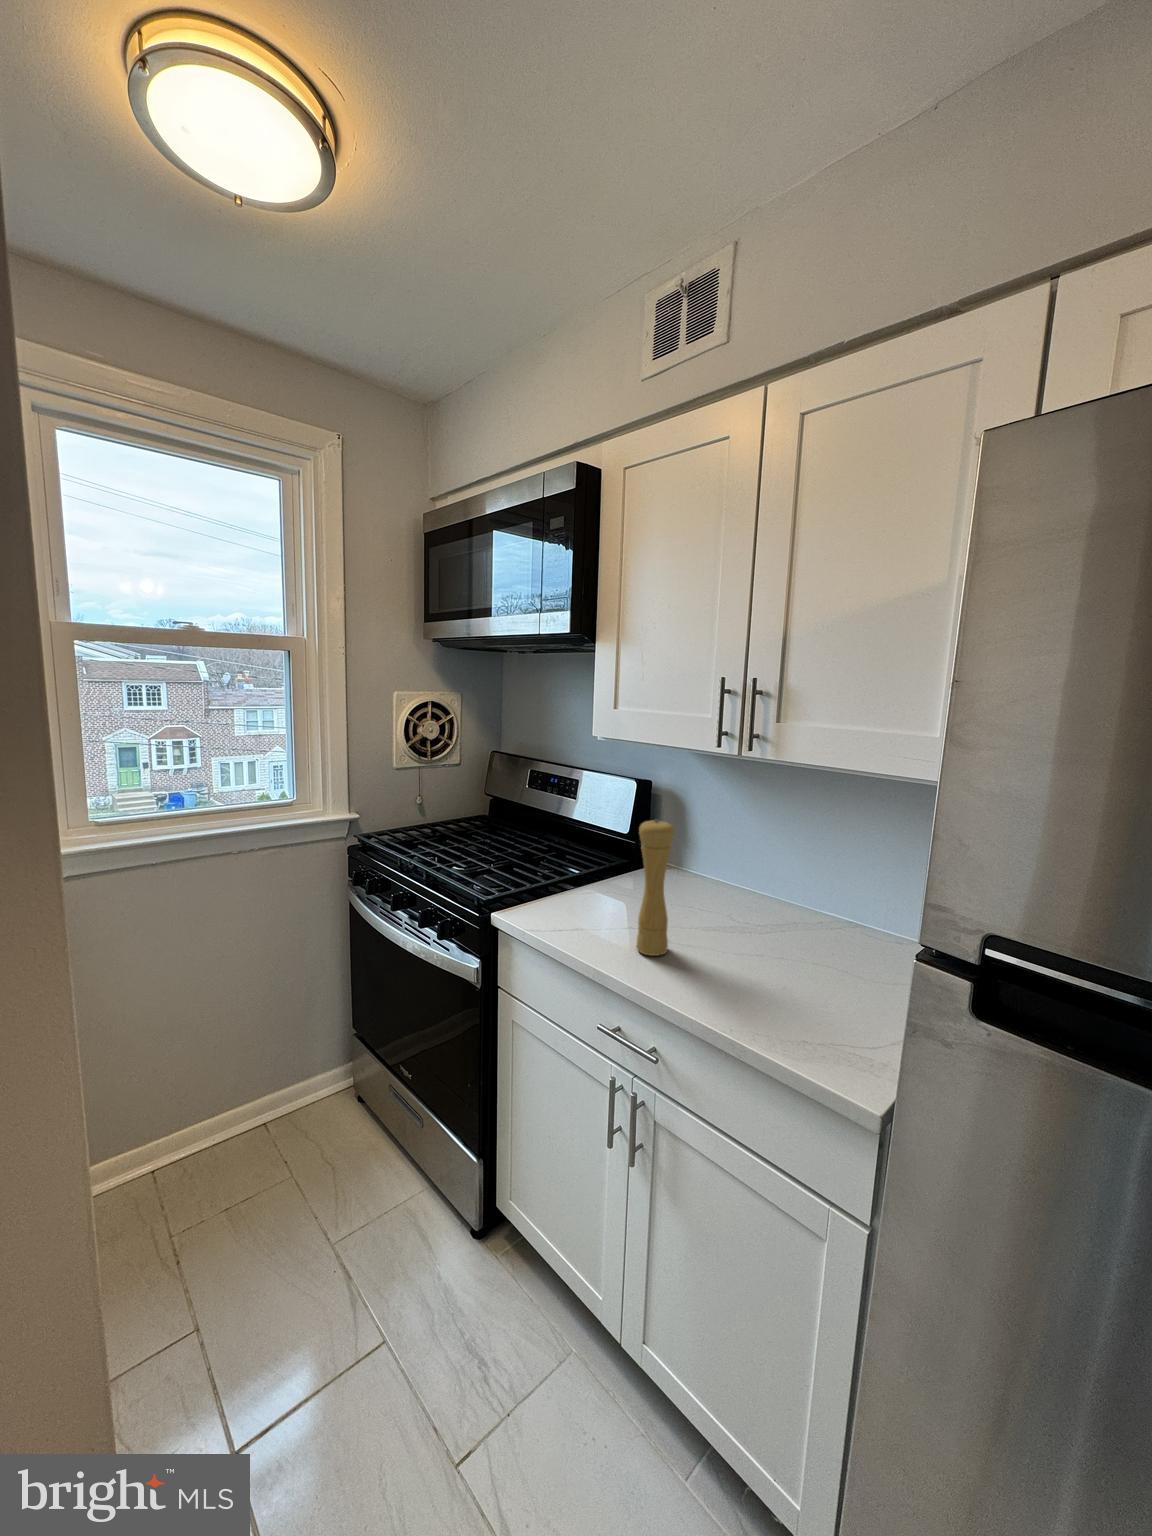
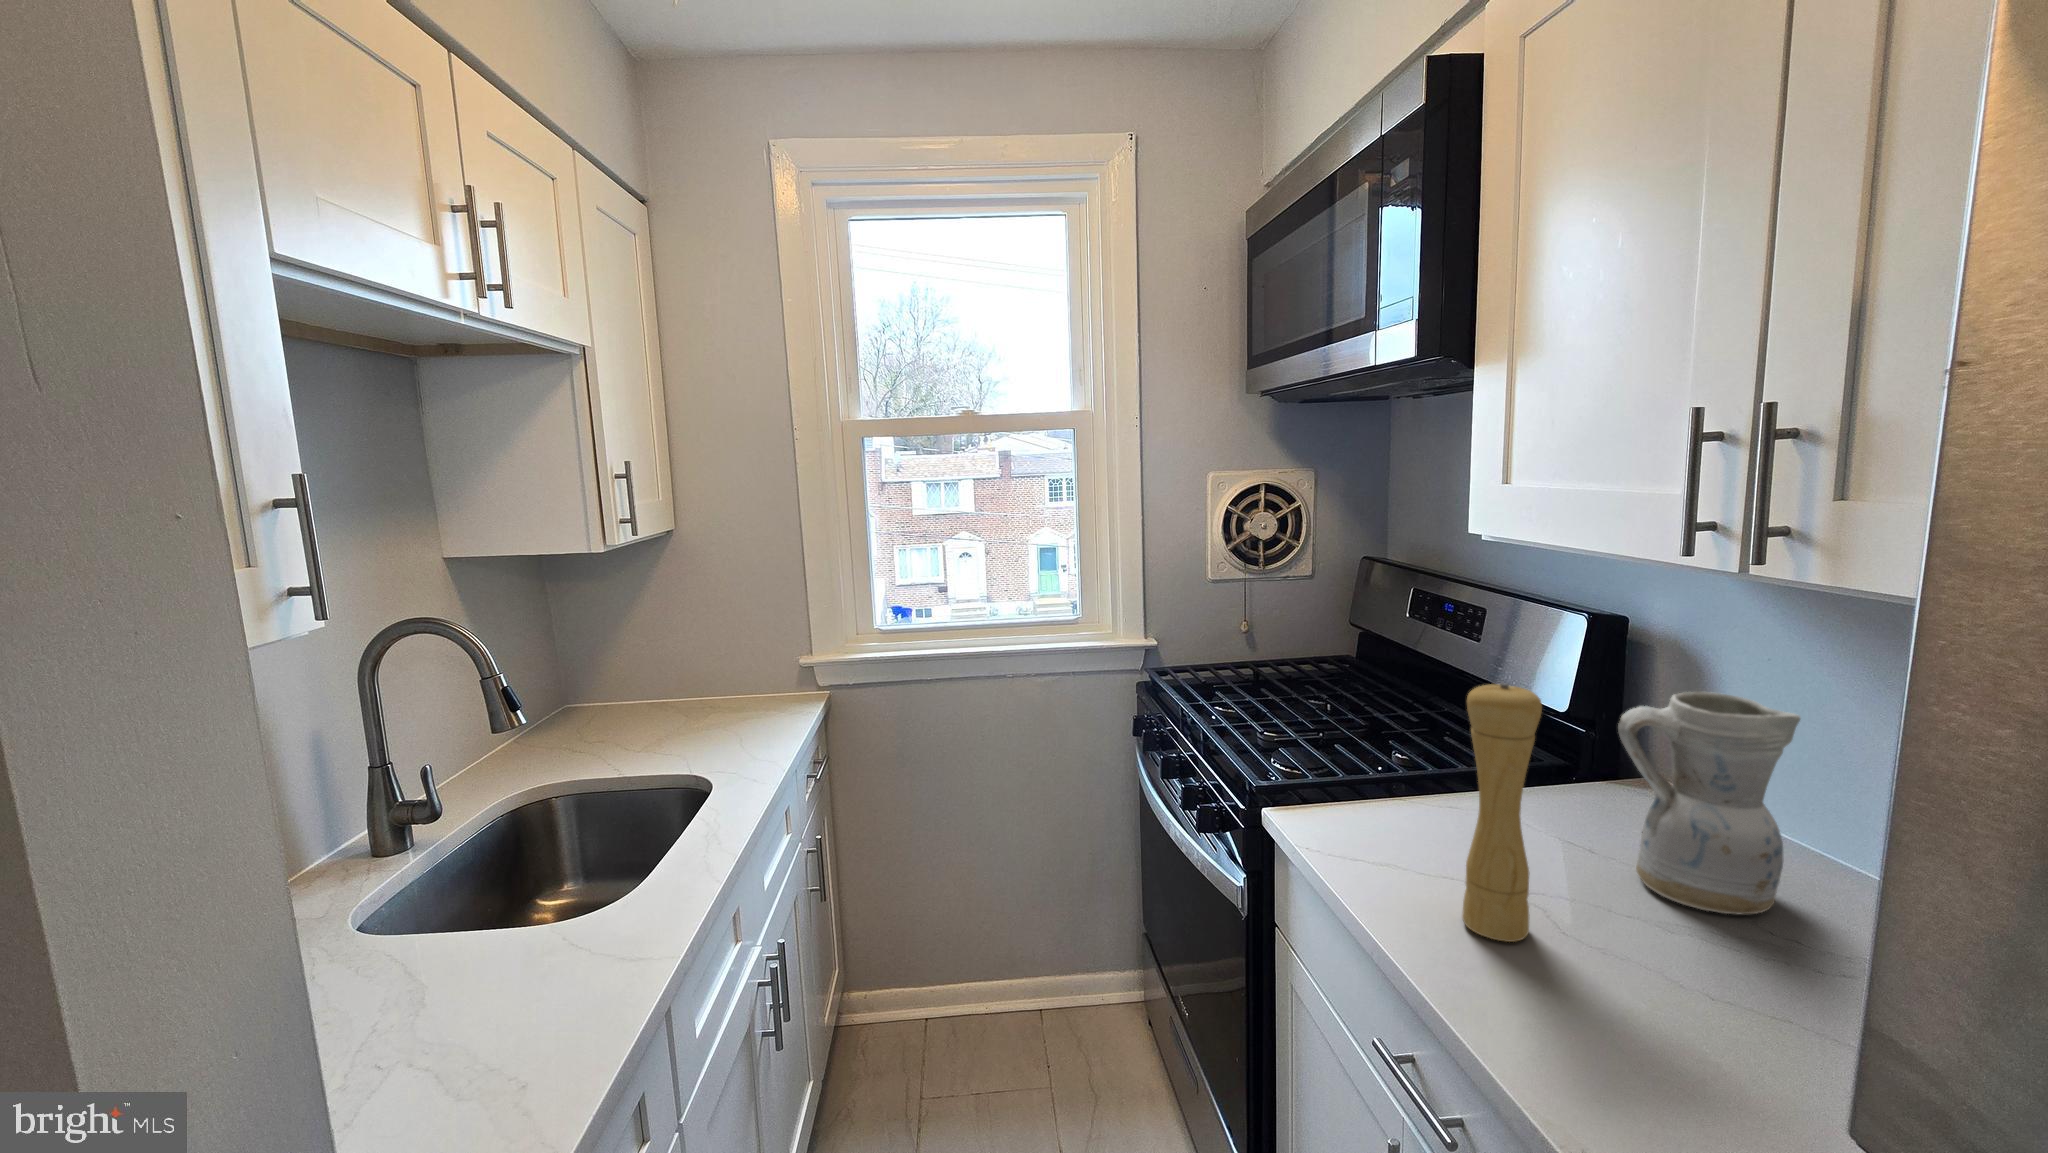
ceramic pitcher: none [682,814,747,917] -> present [1618,692,1800,914]

